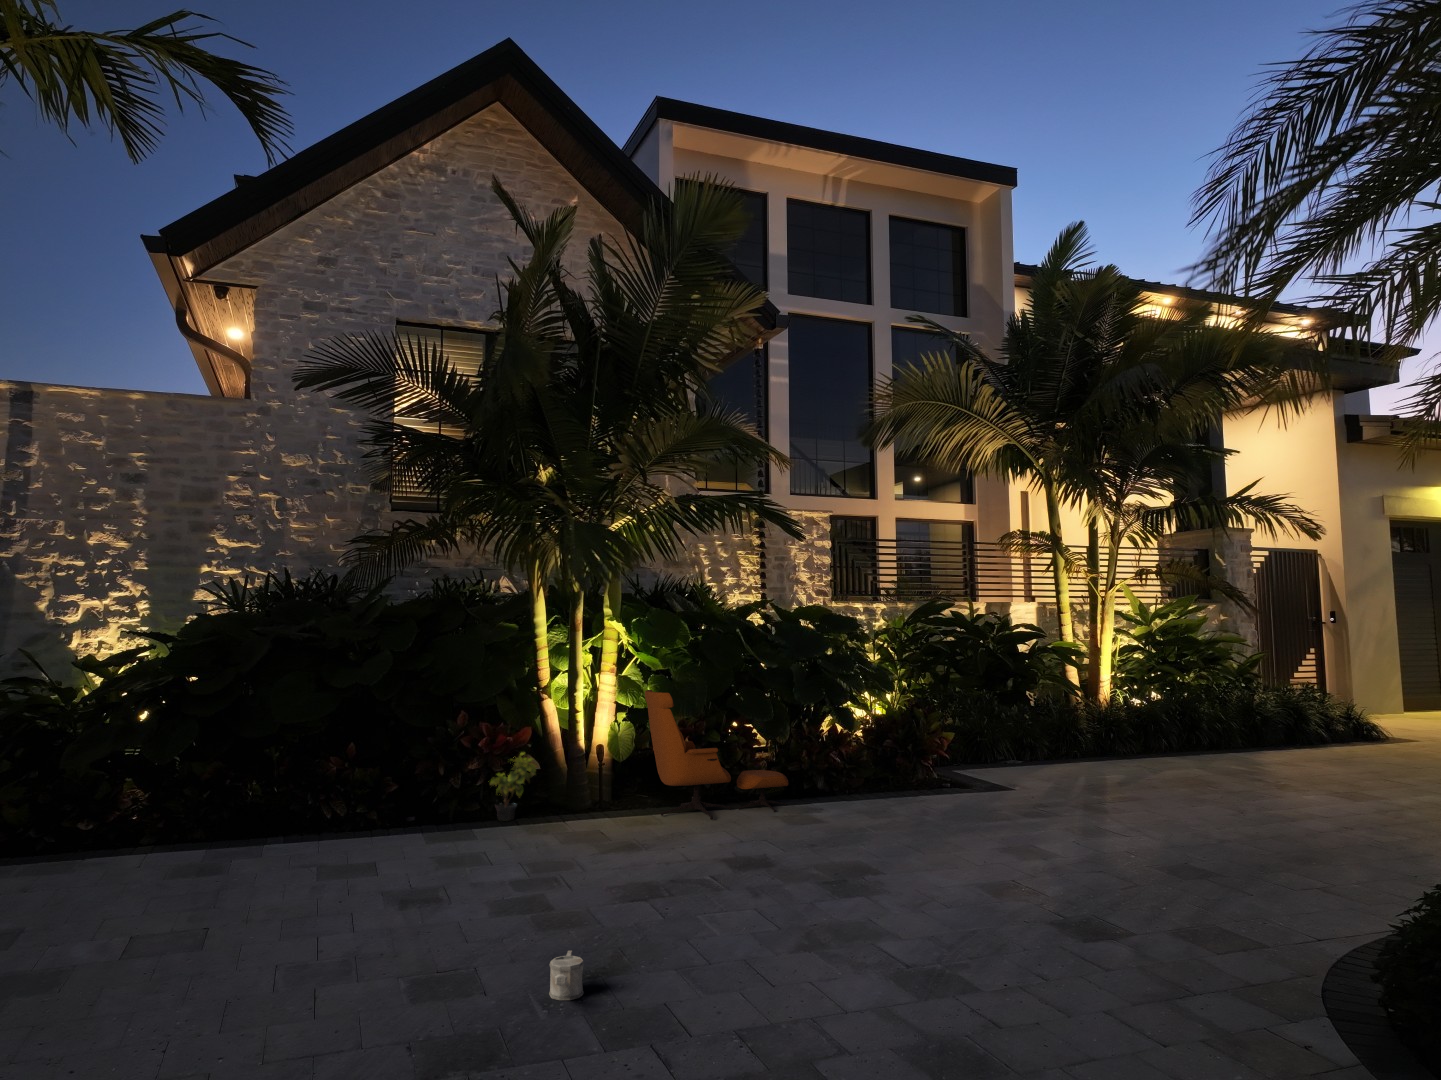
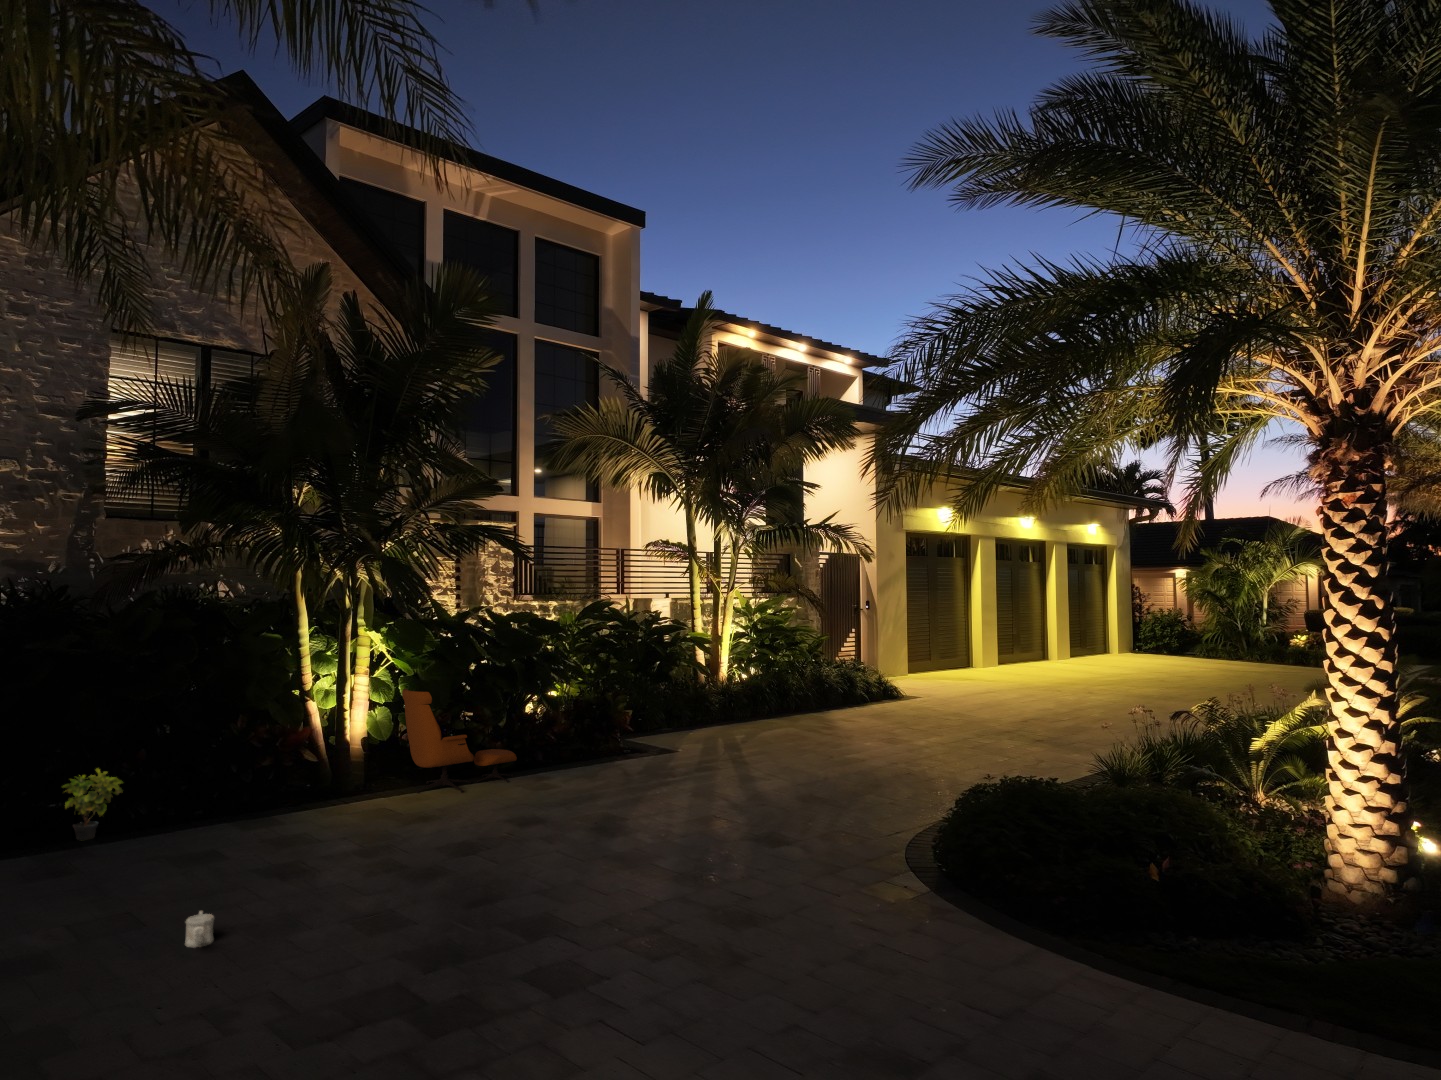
potted plant: present [490,753,536,821] -> present [63,768,123,841]
watering can: present [549,951,584,1000] -> present [185,911,215,947]

